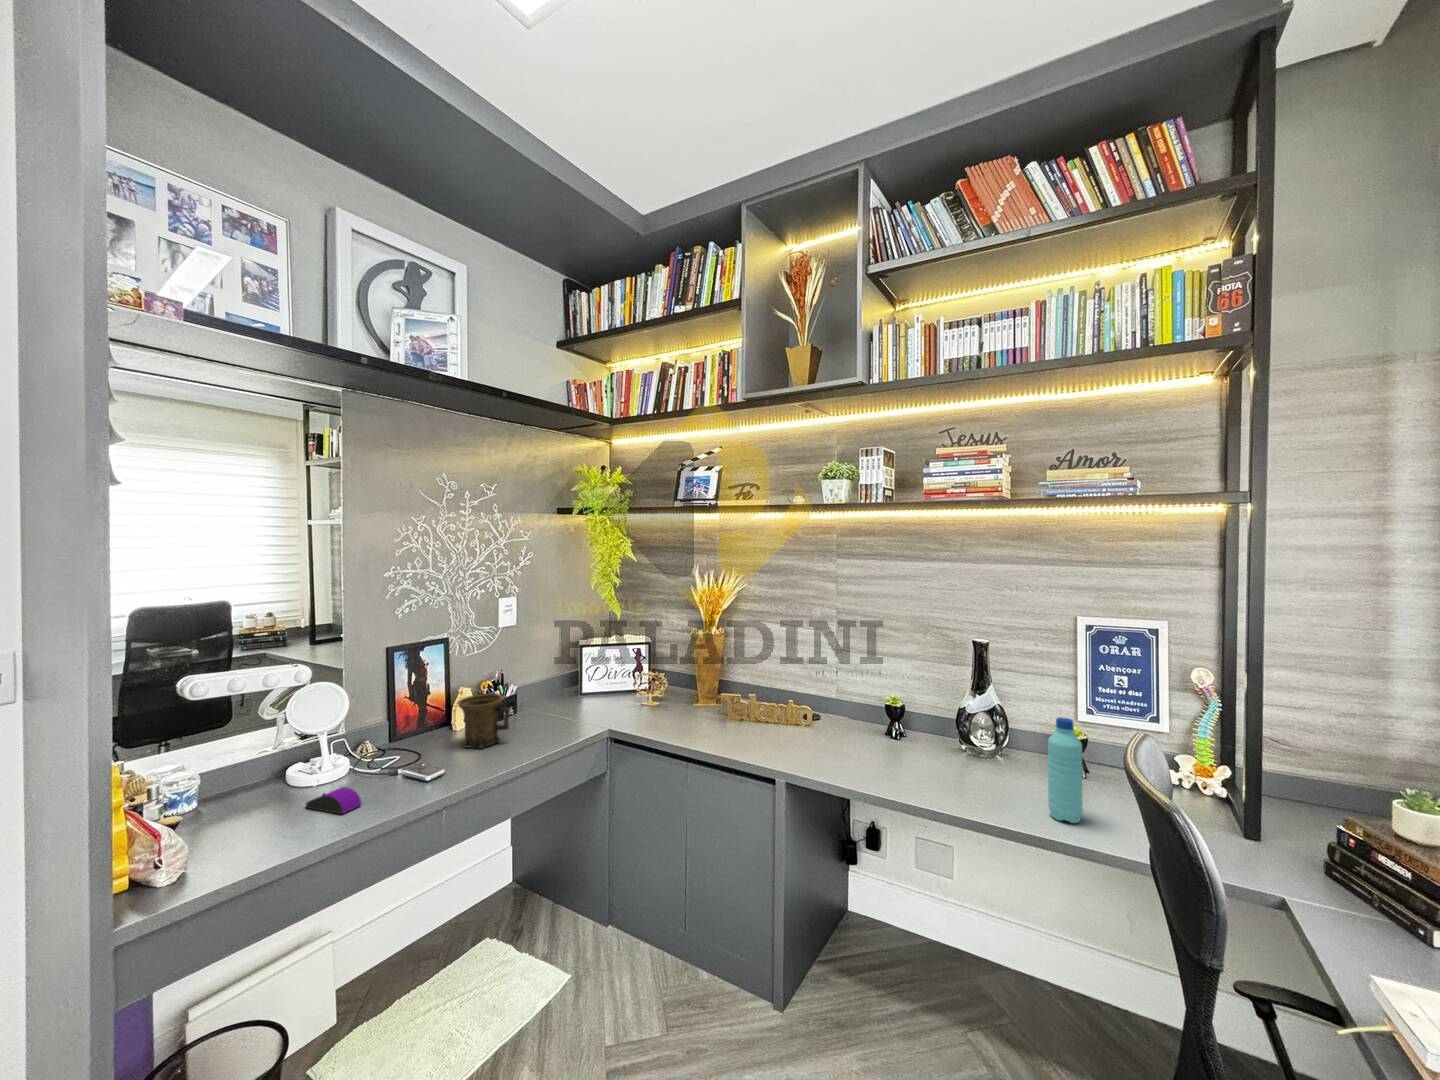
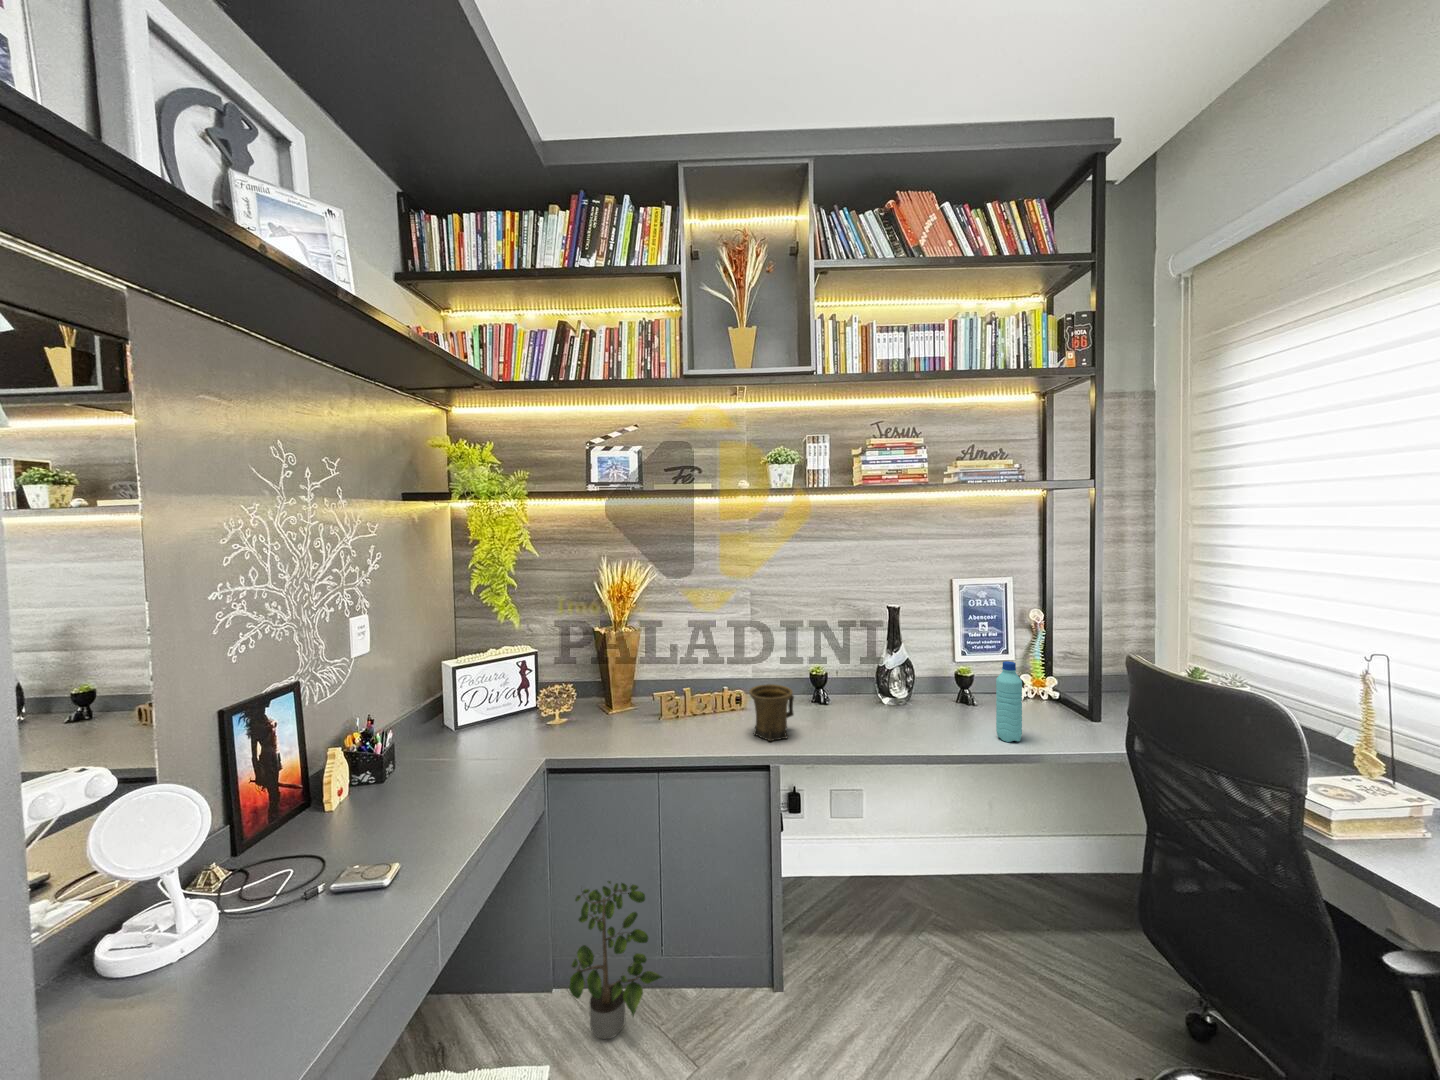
mug: present [458,694,510,748] -> present [749,684,794,741]
computer mouse: present [306,787,361,814] -> none [244,943,352,1006]
potted plant: none [591,837,663,977] -> present [569,881,662,1039]

